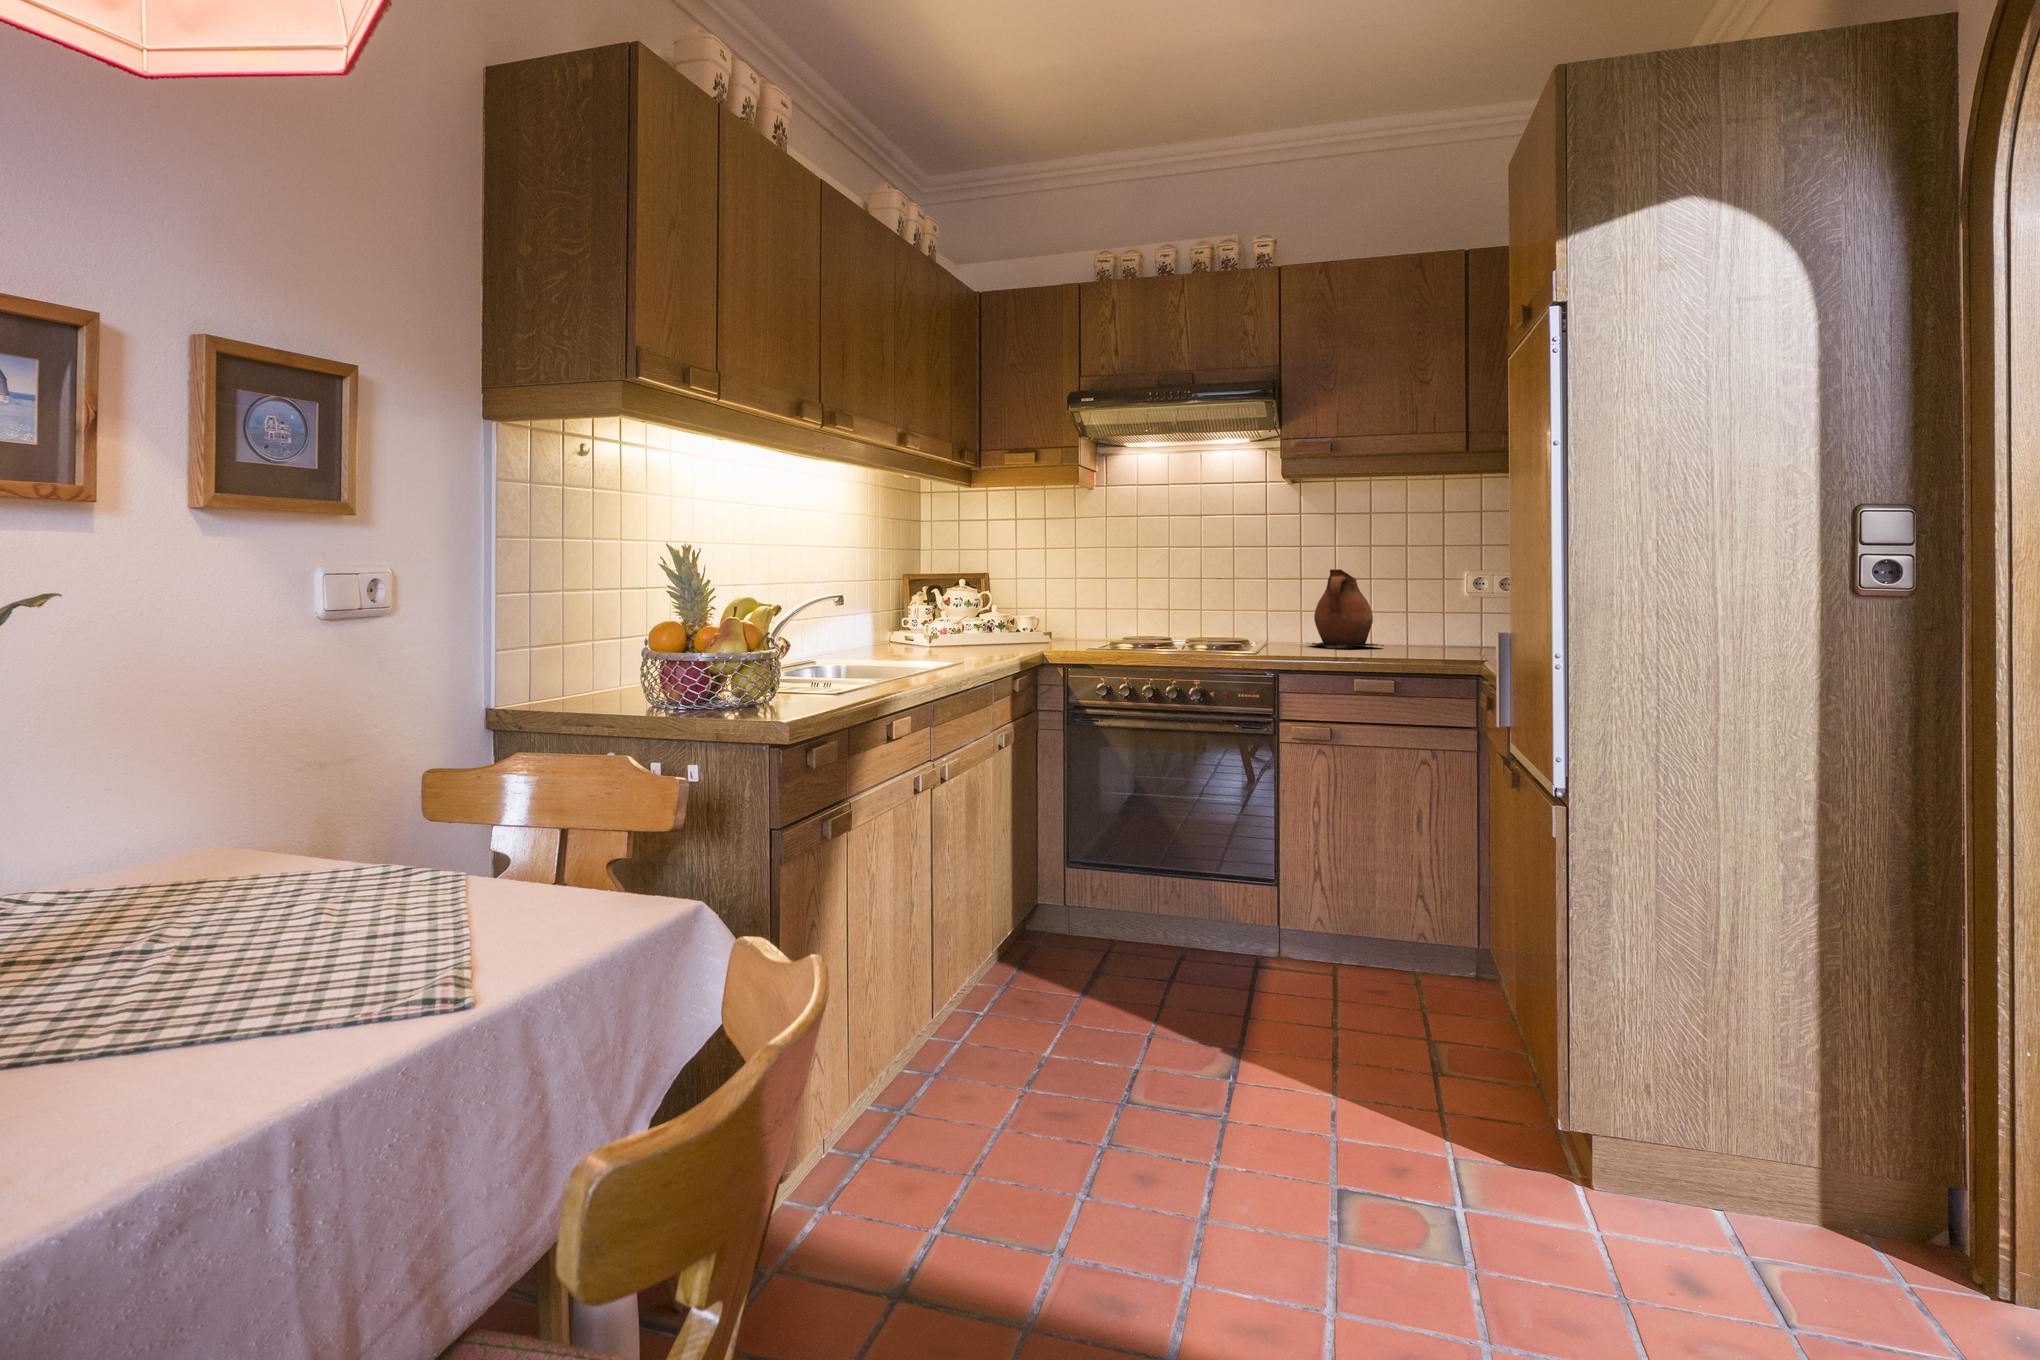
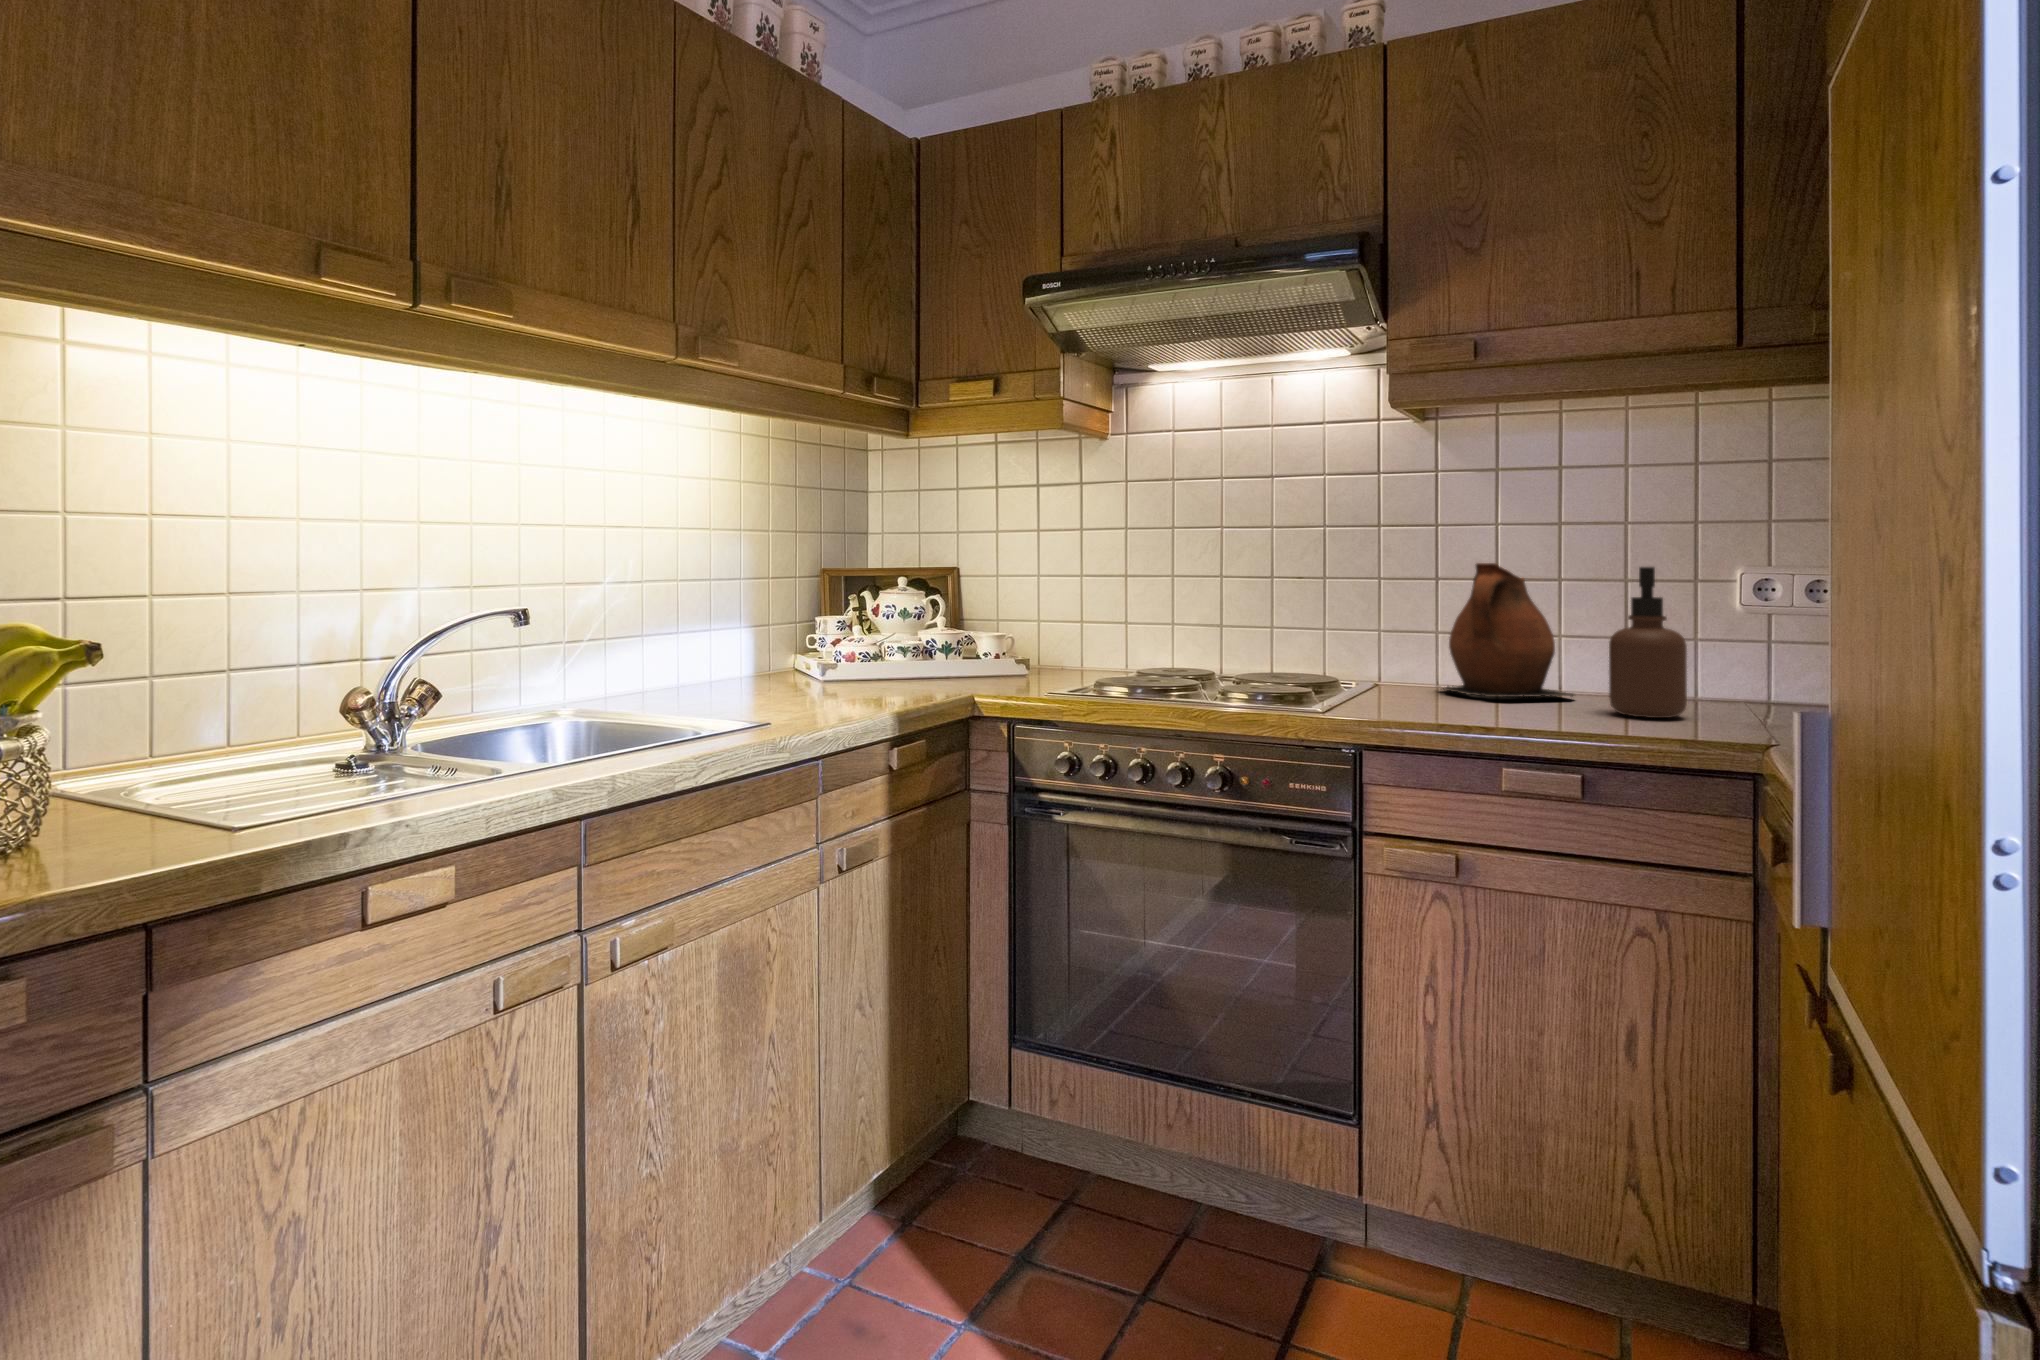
soap dispenser: none [1404,571,1443,653] -> present [1609,567,1687,718]

